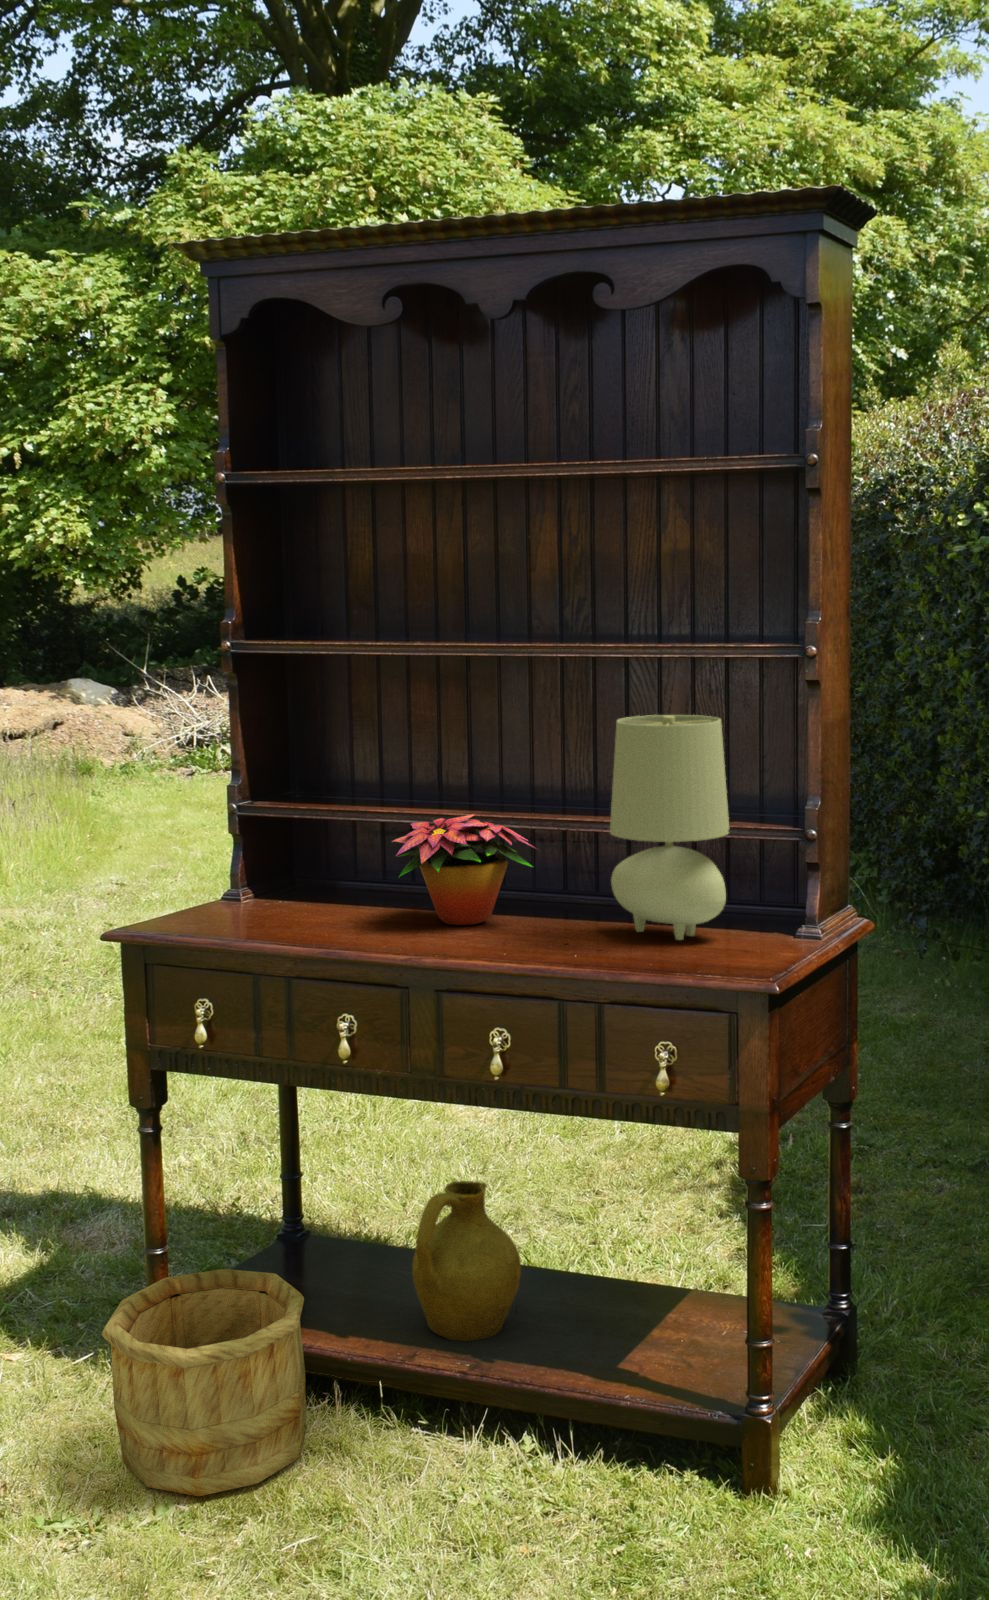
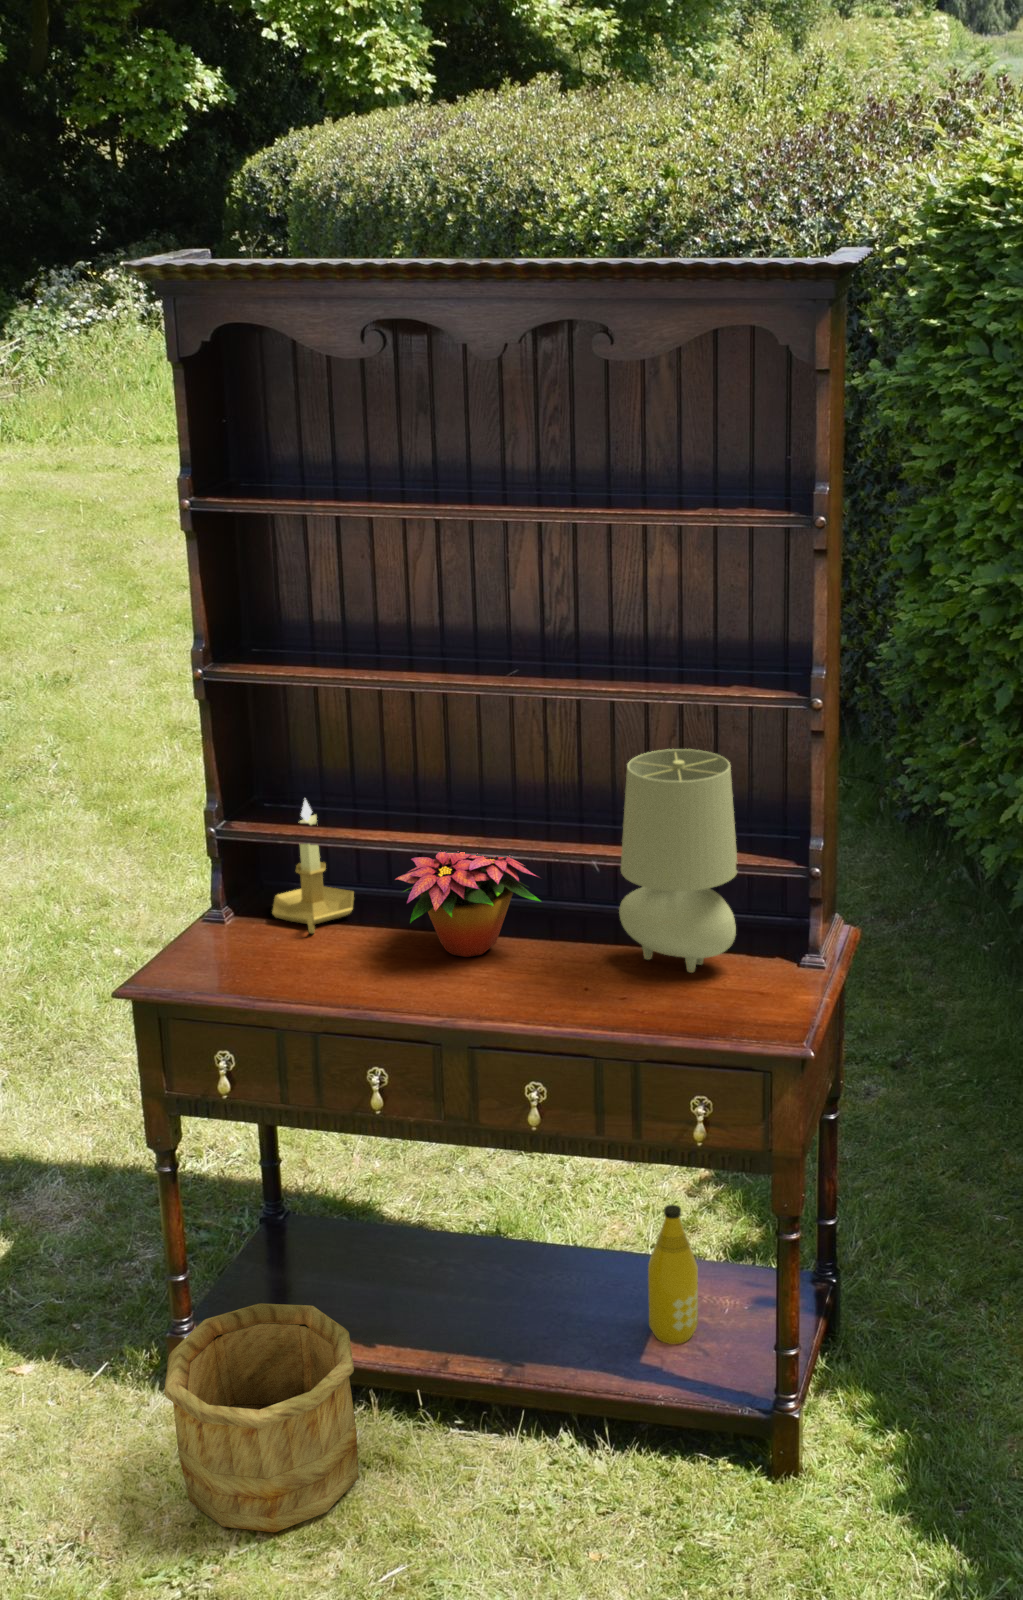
candlestick: none [285,780,372,910] -> present [272,800,354,934]
pitcher: present [412,1181,521,1341] -> none [434,1191,537,1341]
bottle: none [631,1199,685,1358] -> present [648,1205,698,1344]

